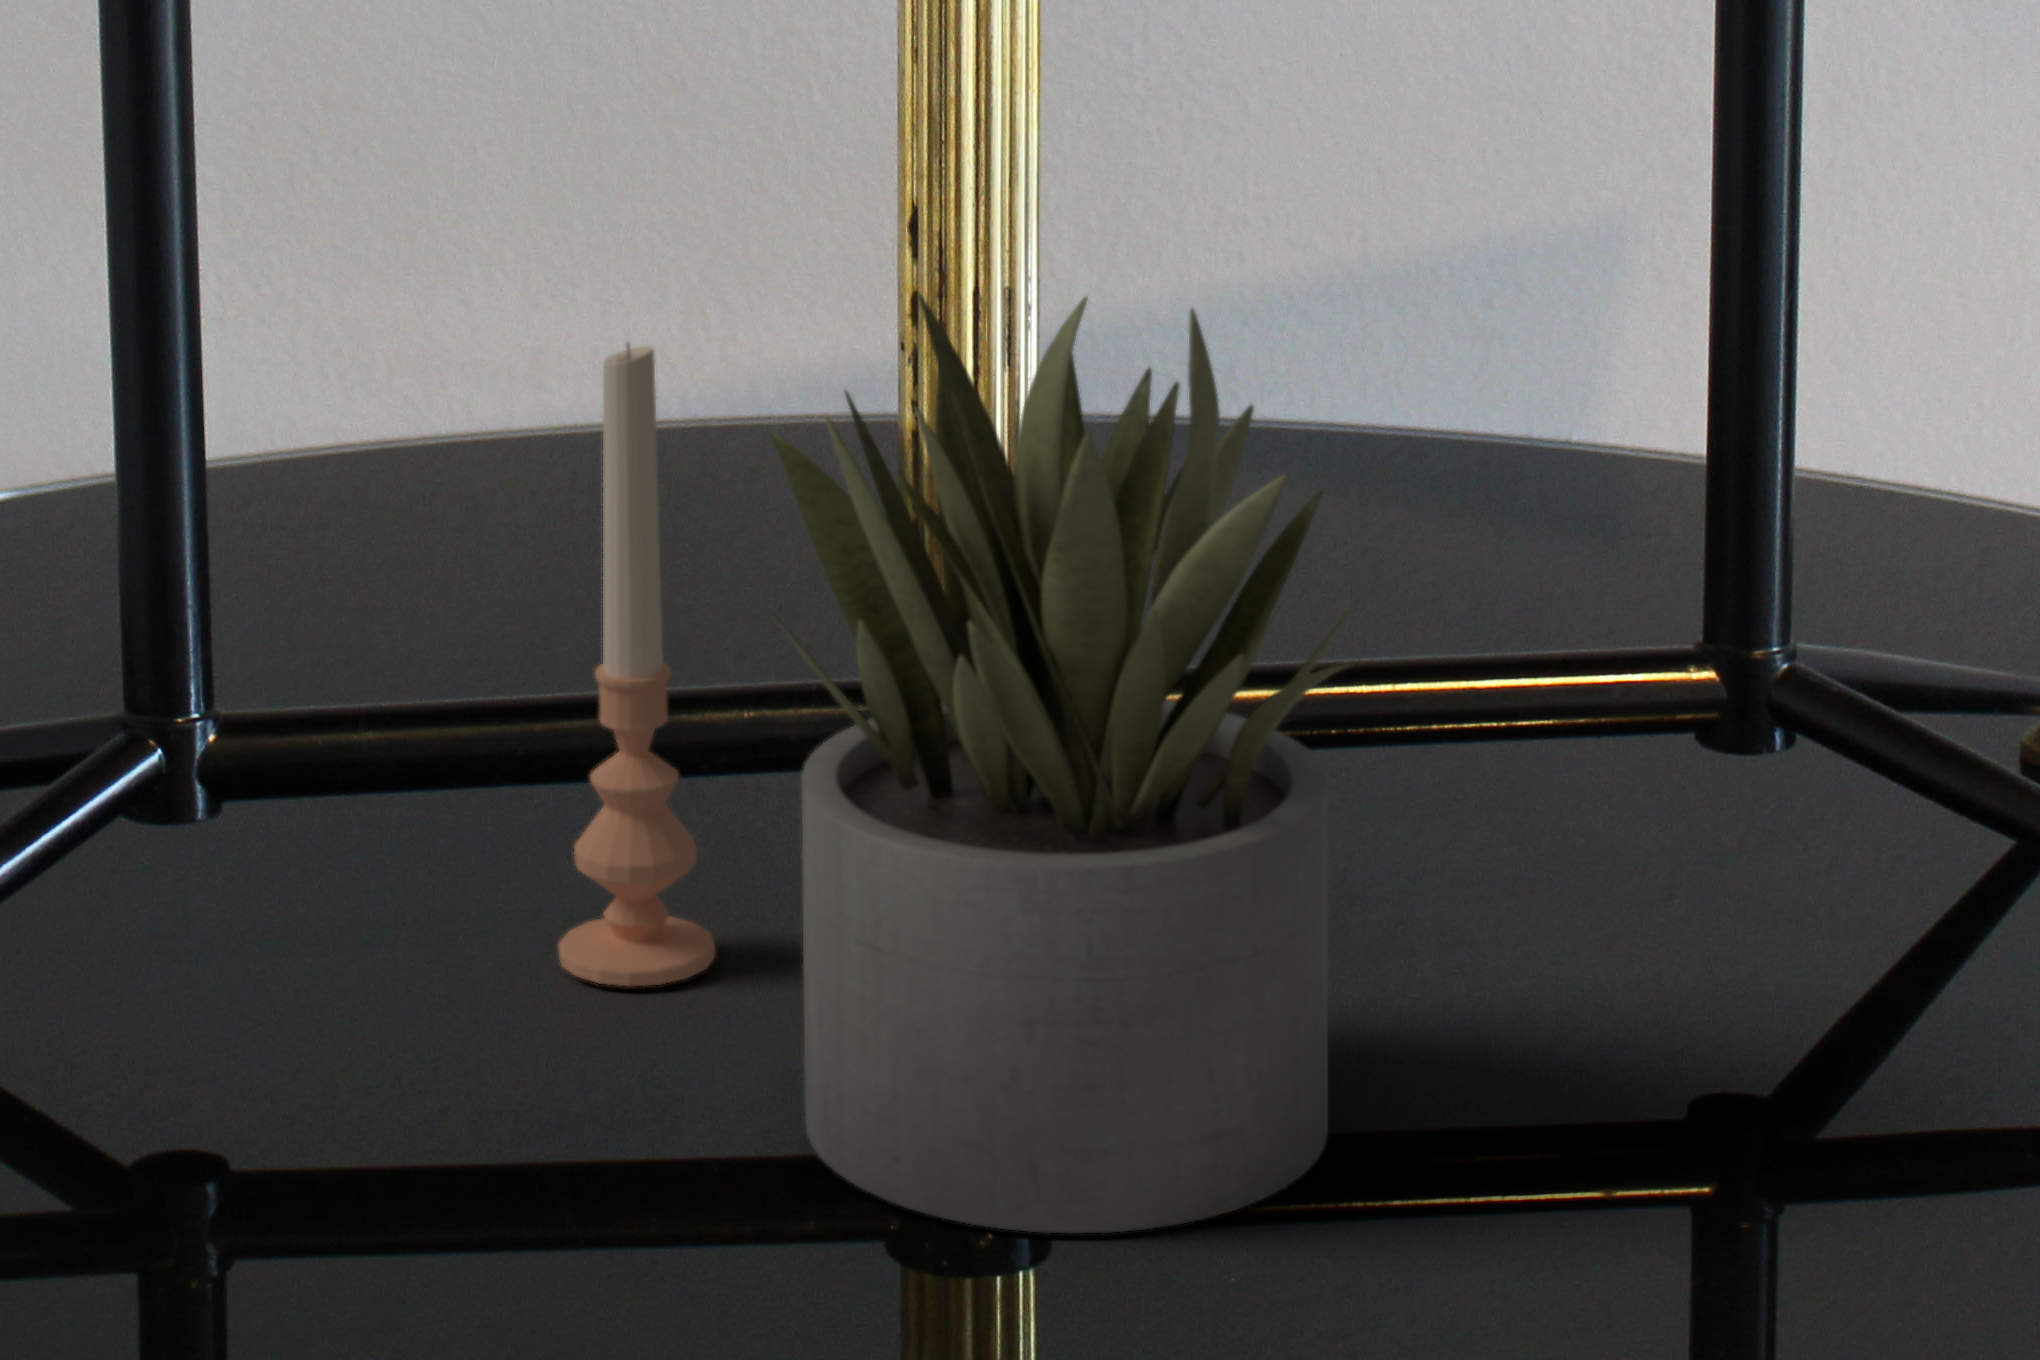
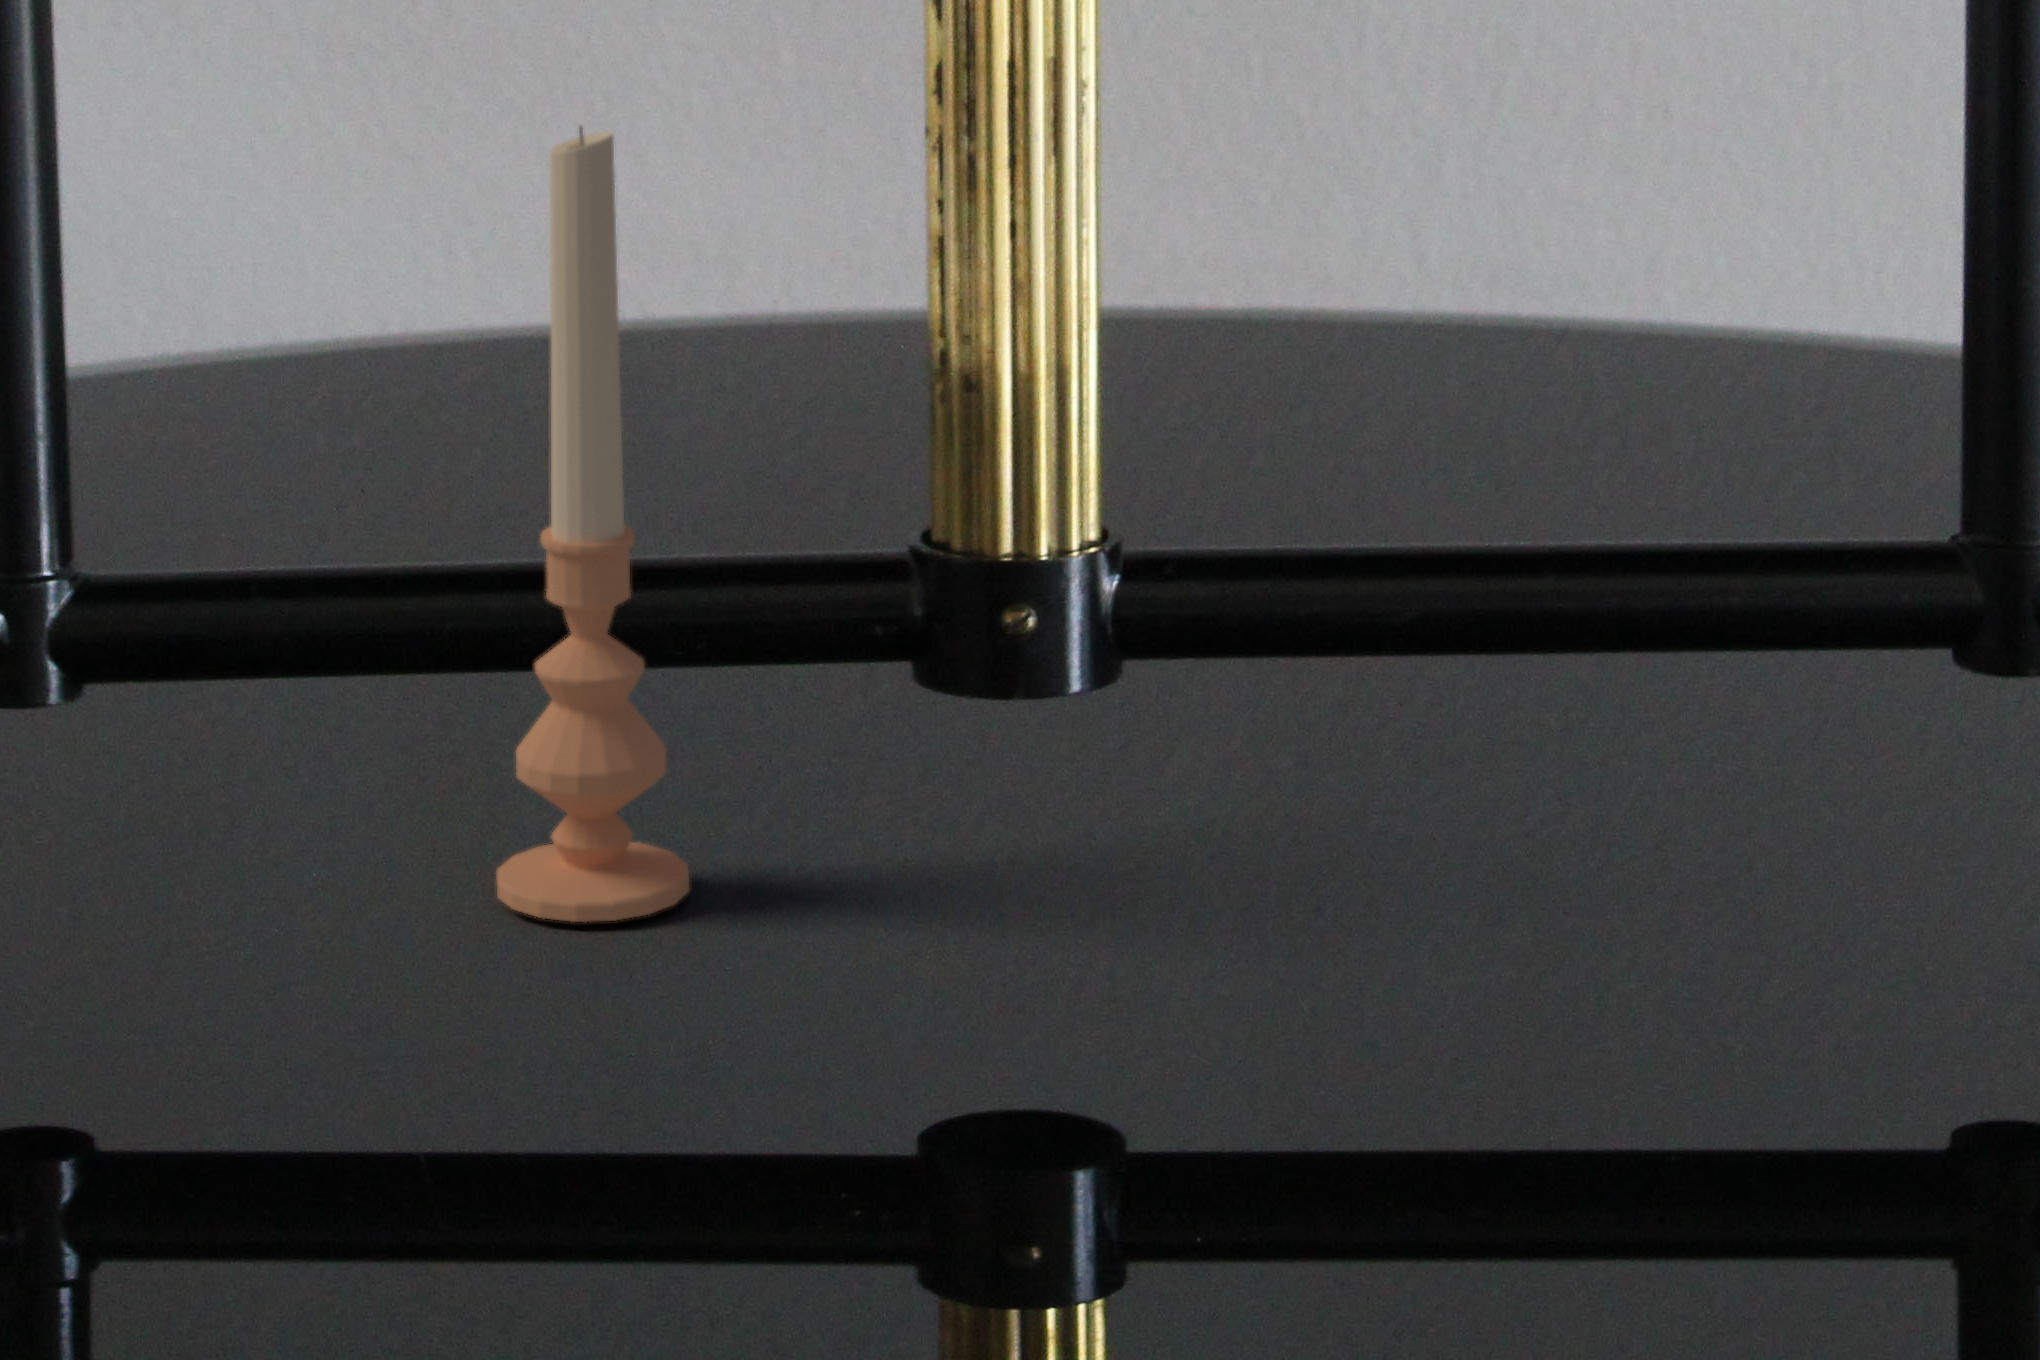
succulent plant: present [770,294,1360,1233] -> none [699,54,1440,1209]

